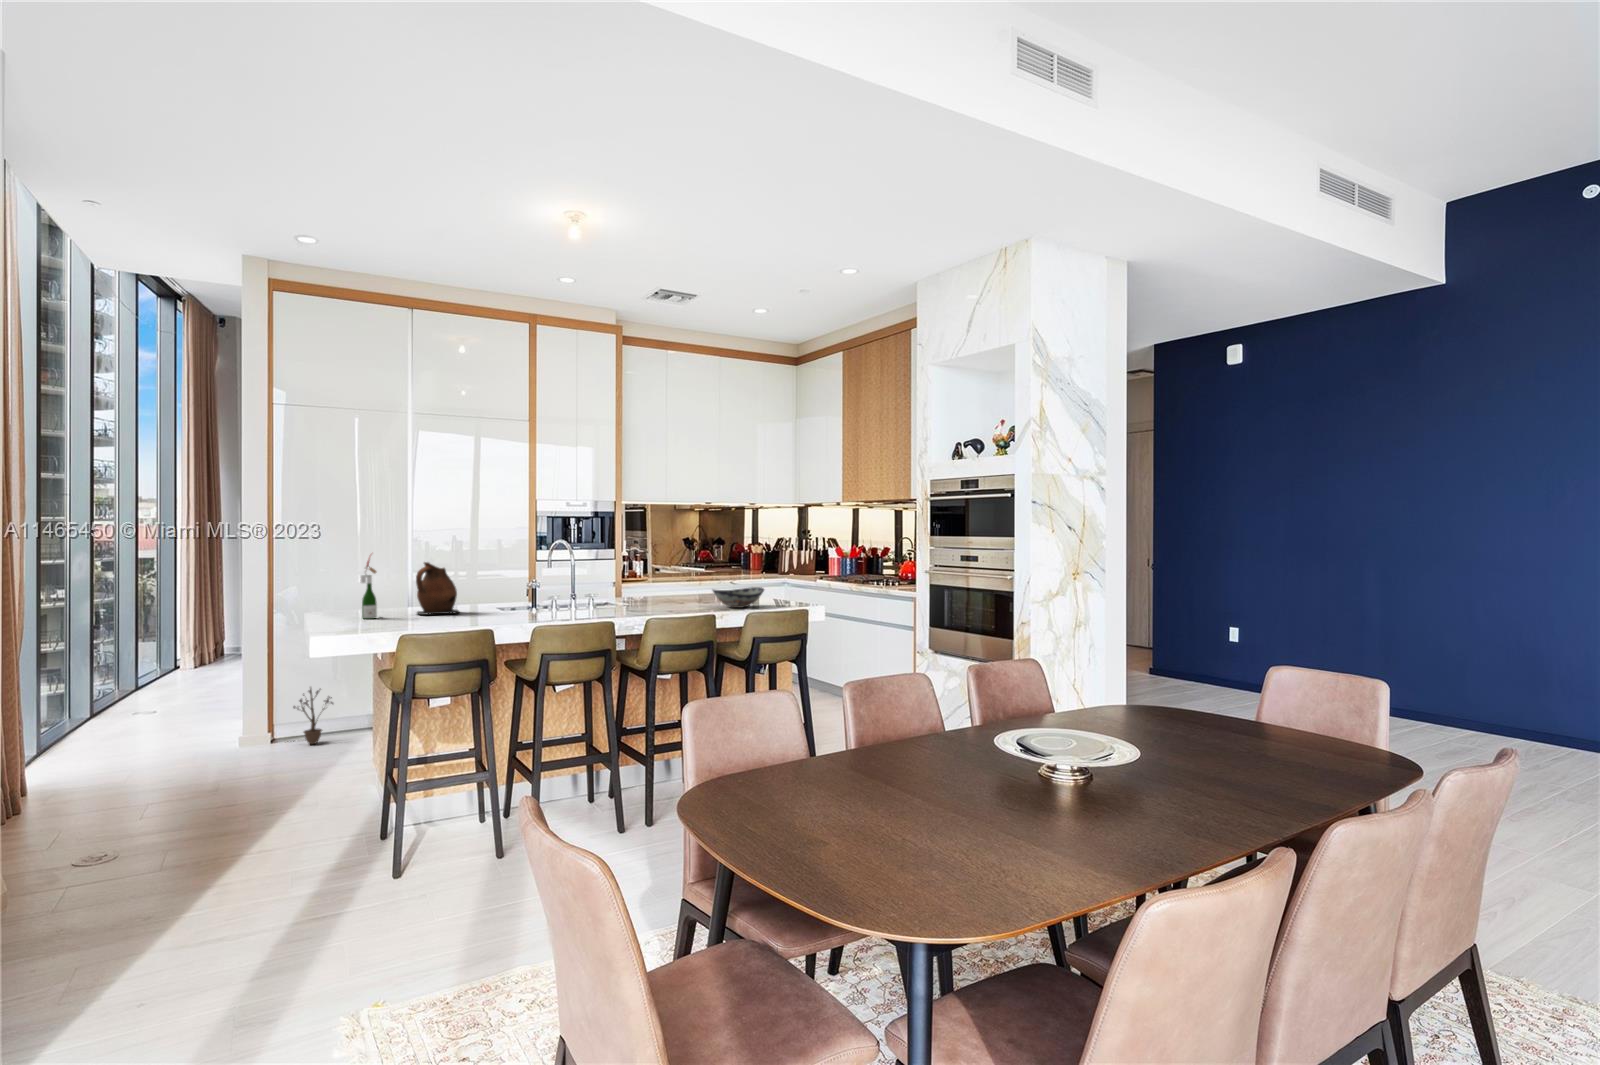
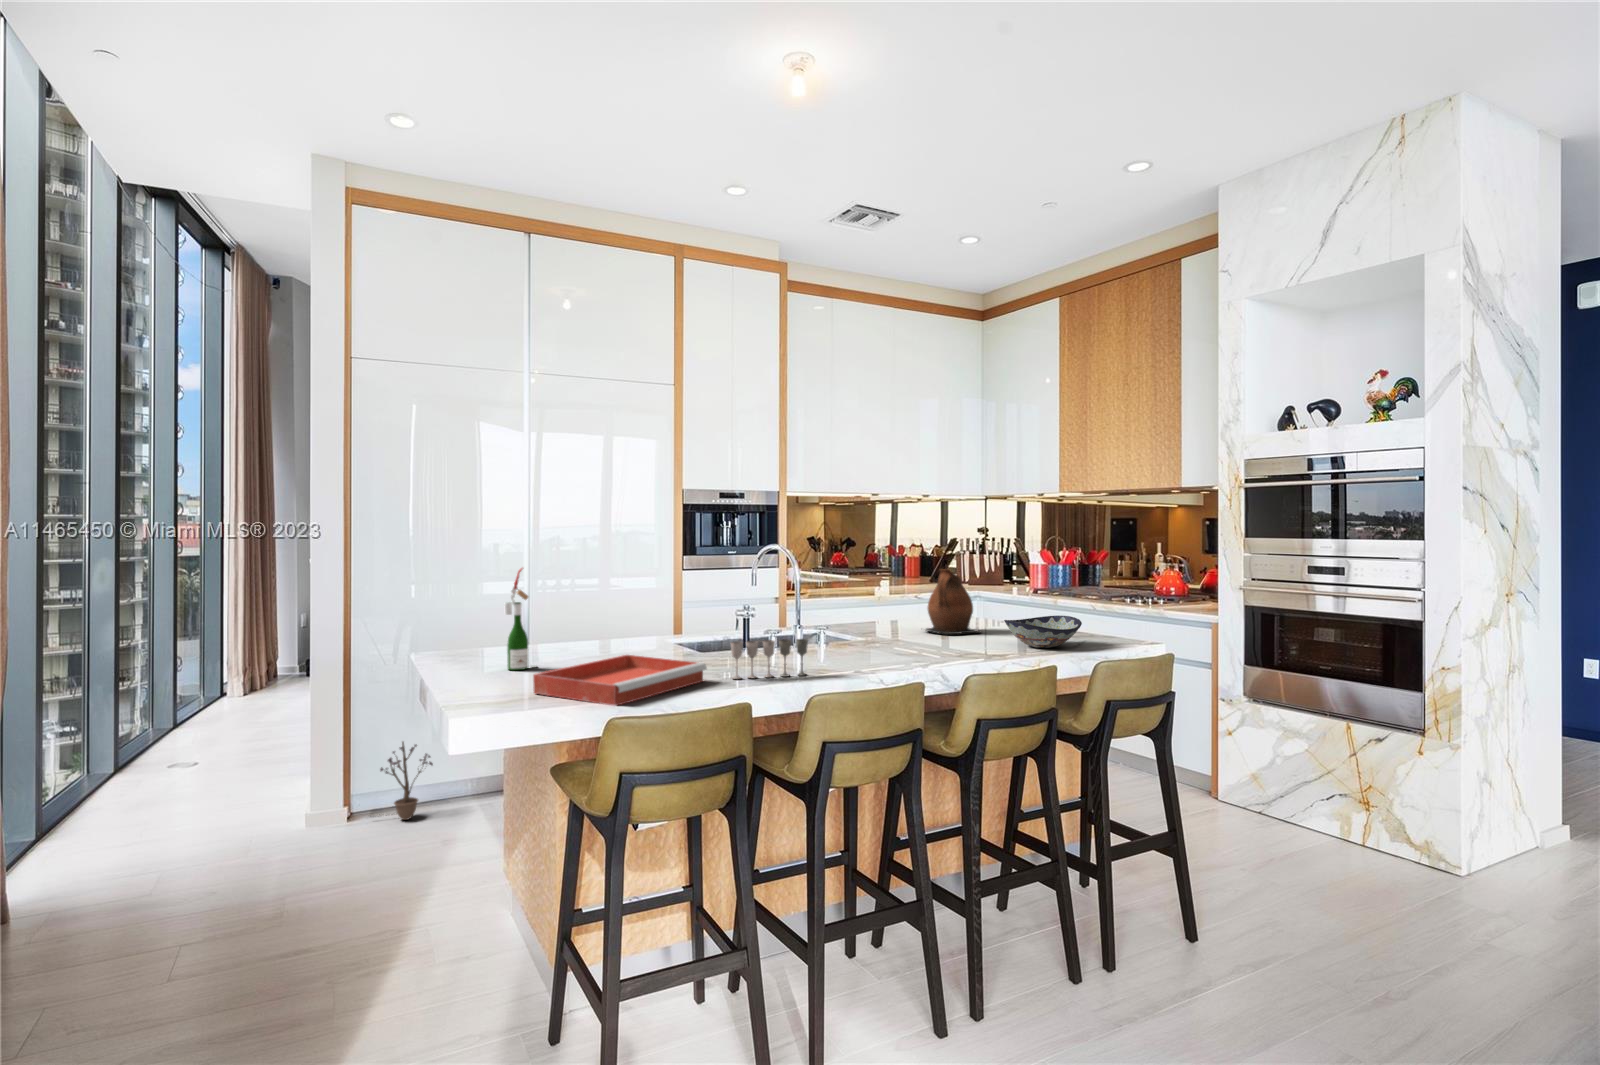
ceramic pitcher: present [416,562,459,615] -> present [926,569,980,634]
wine glass: none [499,597,552,621] -> present [731,639,808,679]
tray: none [366,608,482,631] -> present [533,655,707,706]

